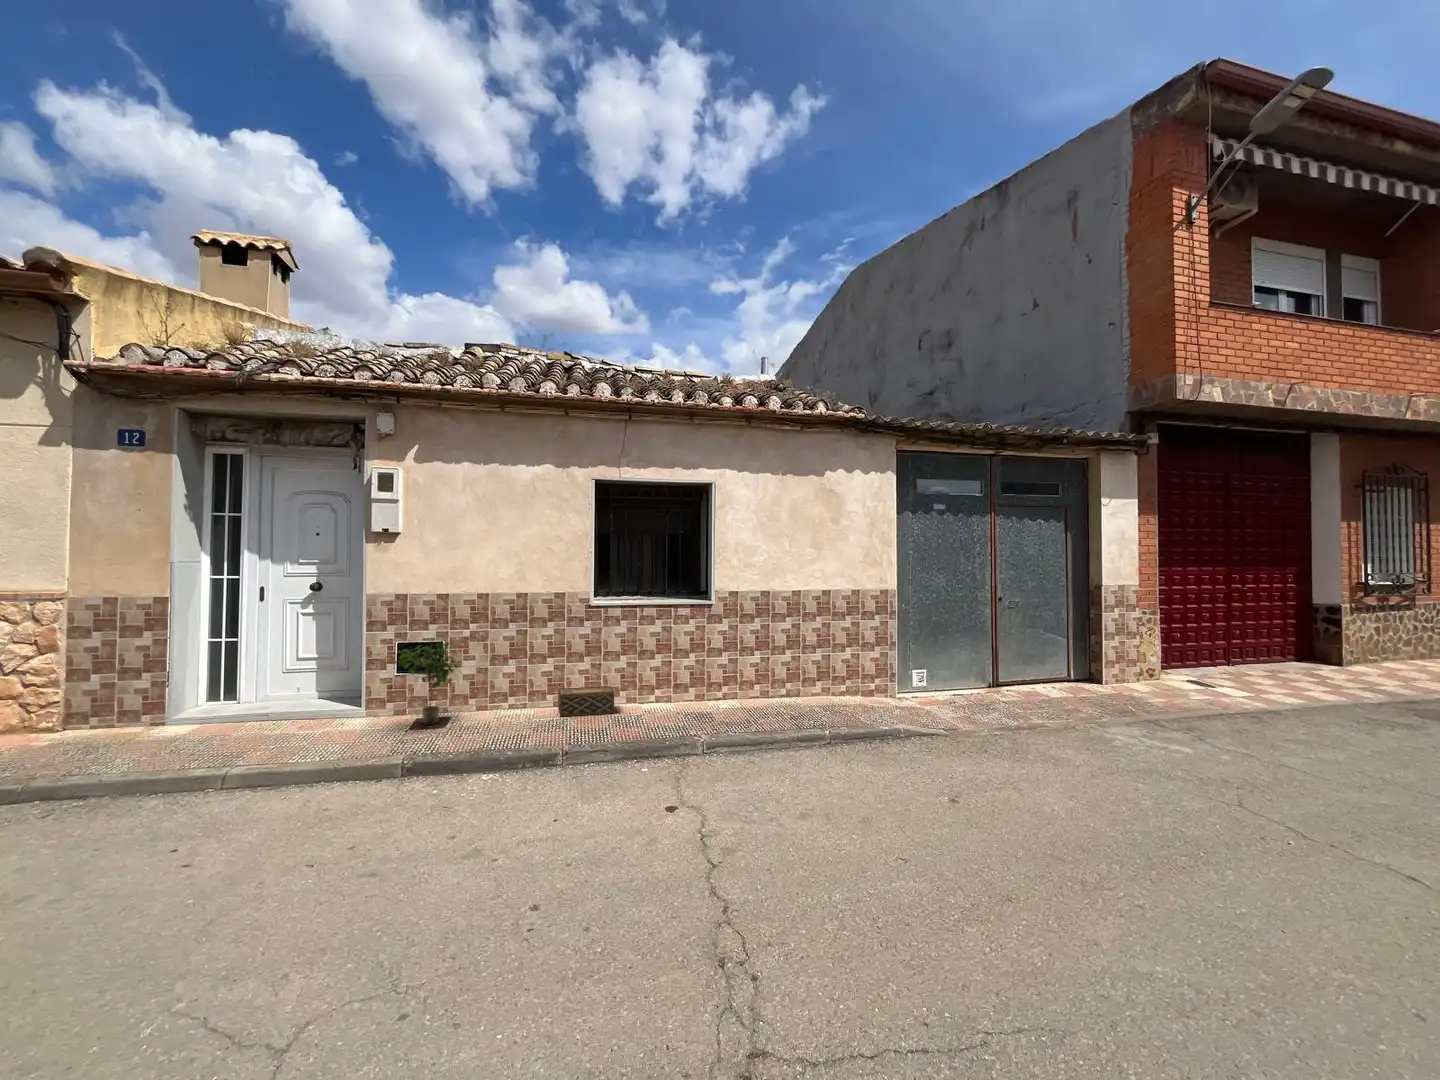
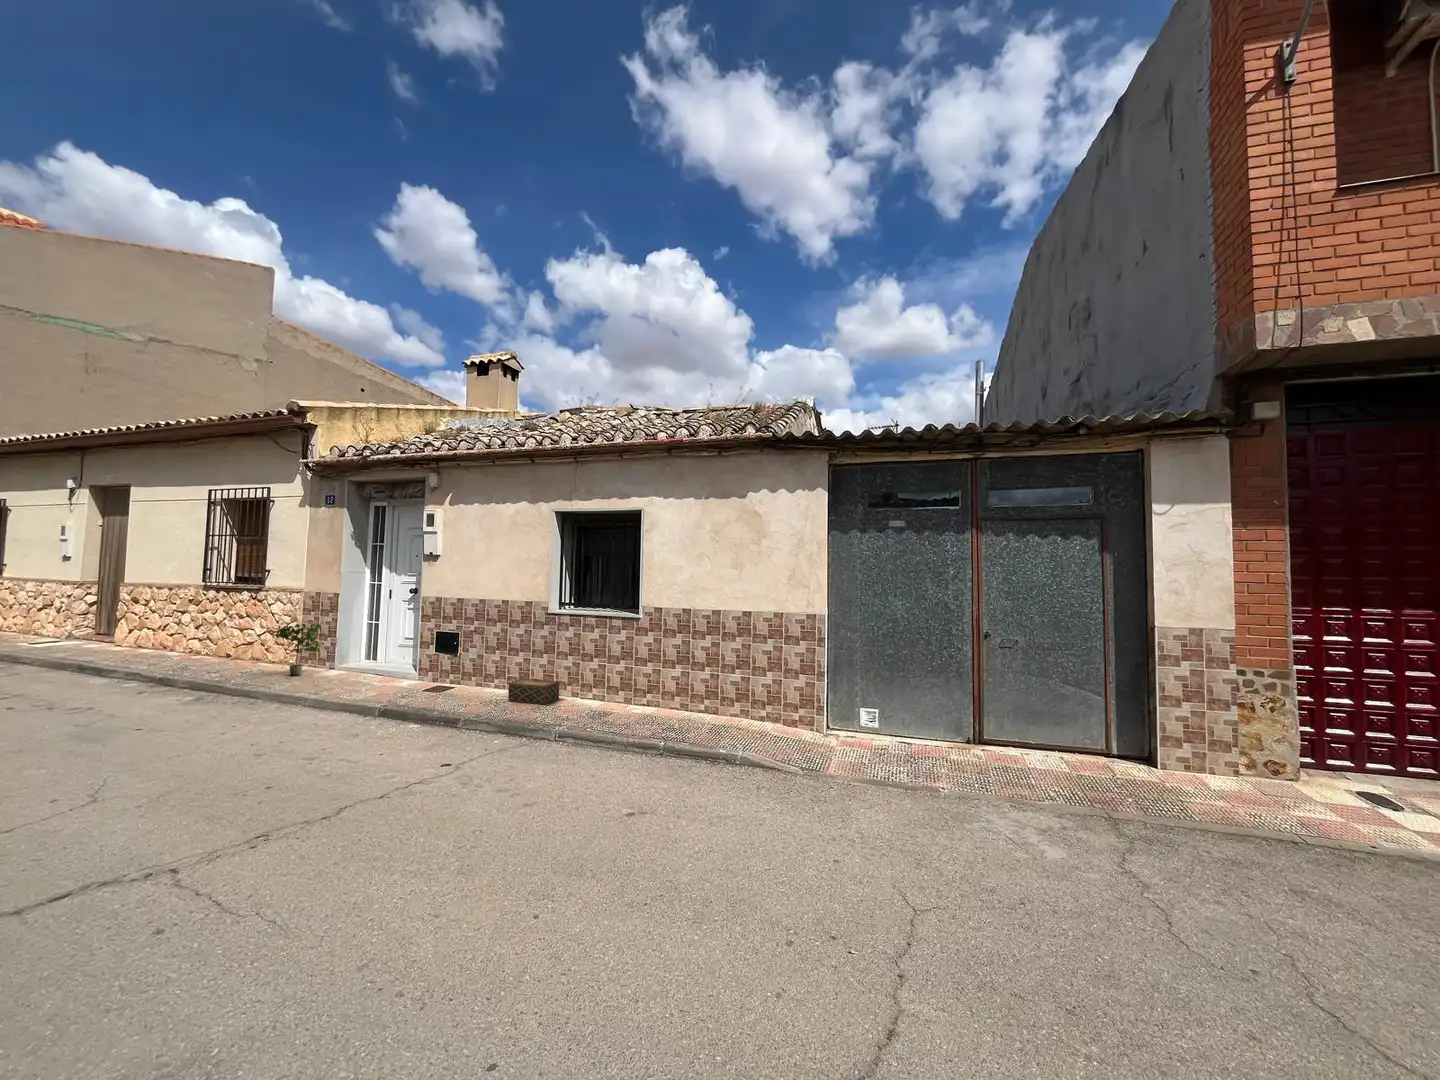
potted plant: present [393,642,460,725] -> present [272,624,324,676]

